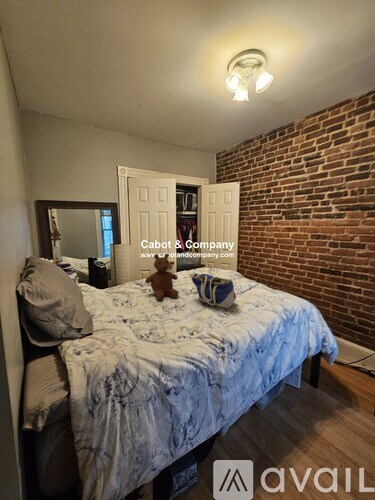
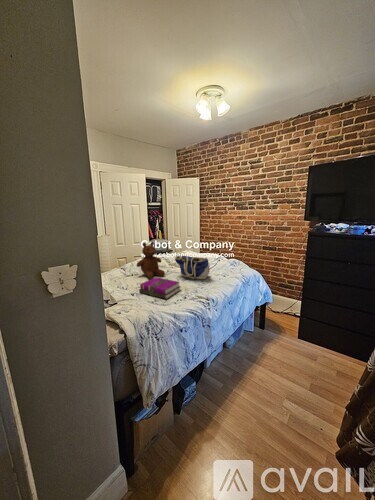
notebook: none [136,299,190,333] -> present [139,277,180,299]

